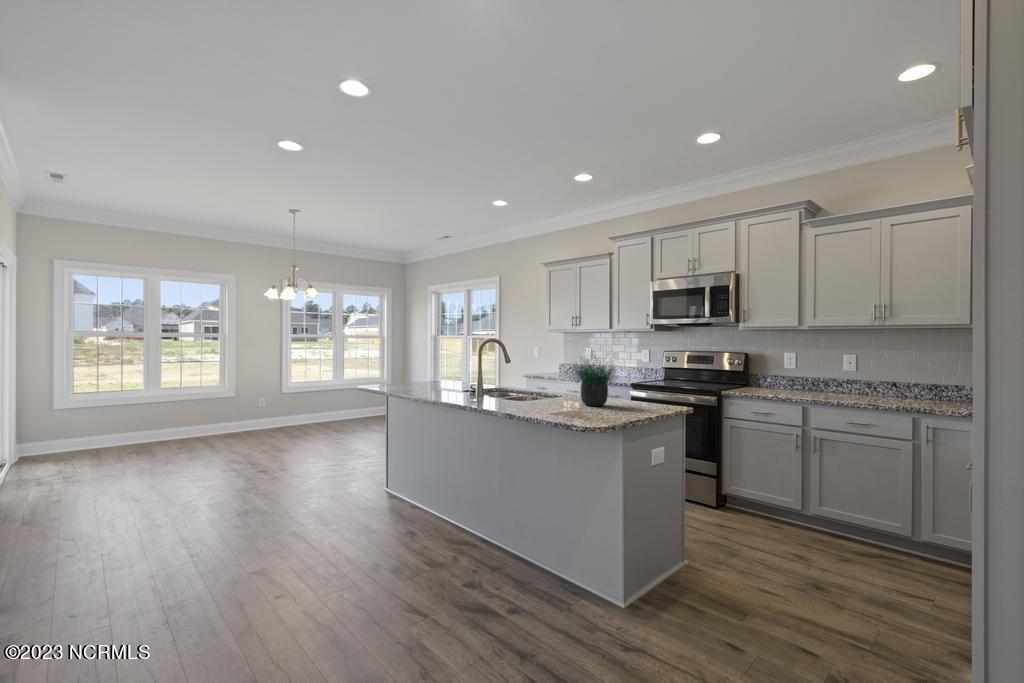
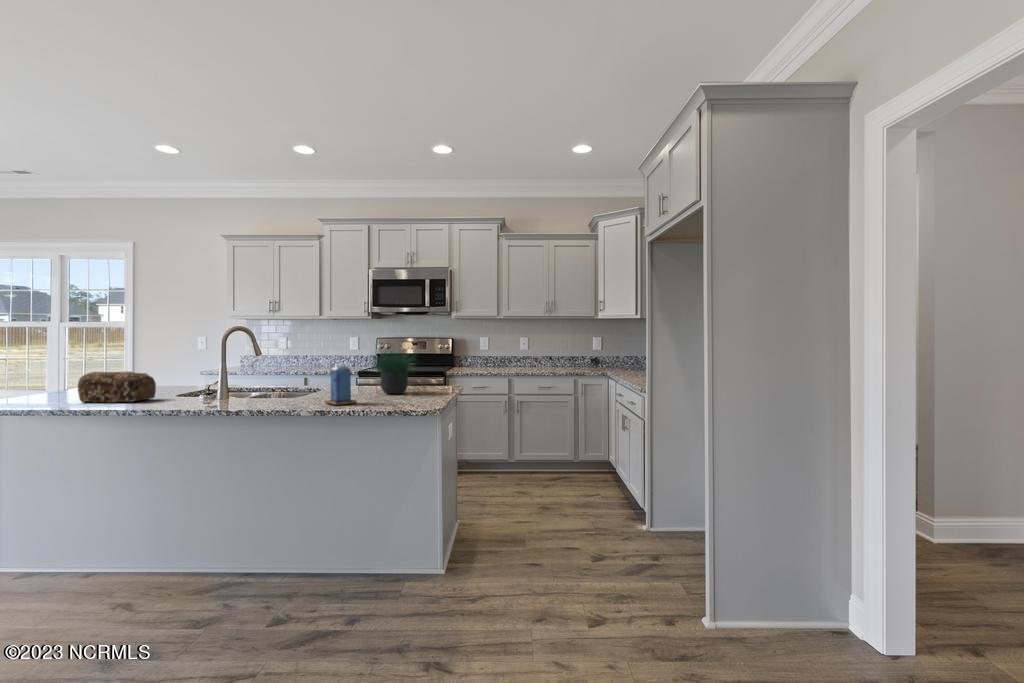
bread loaf: none [391,368,431,391] -> present [78,372,156,402]
candle: none [509,369,530,408] -> present [325,363,357,405]

